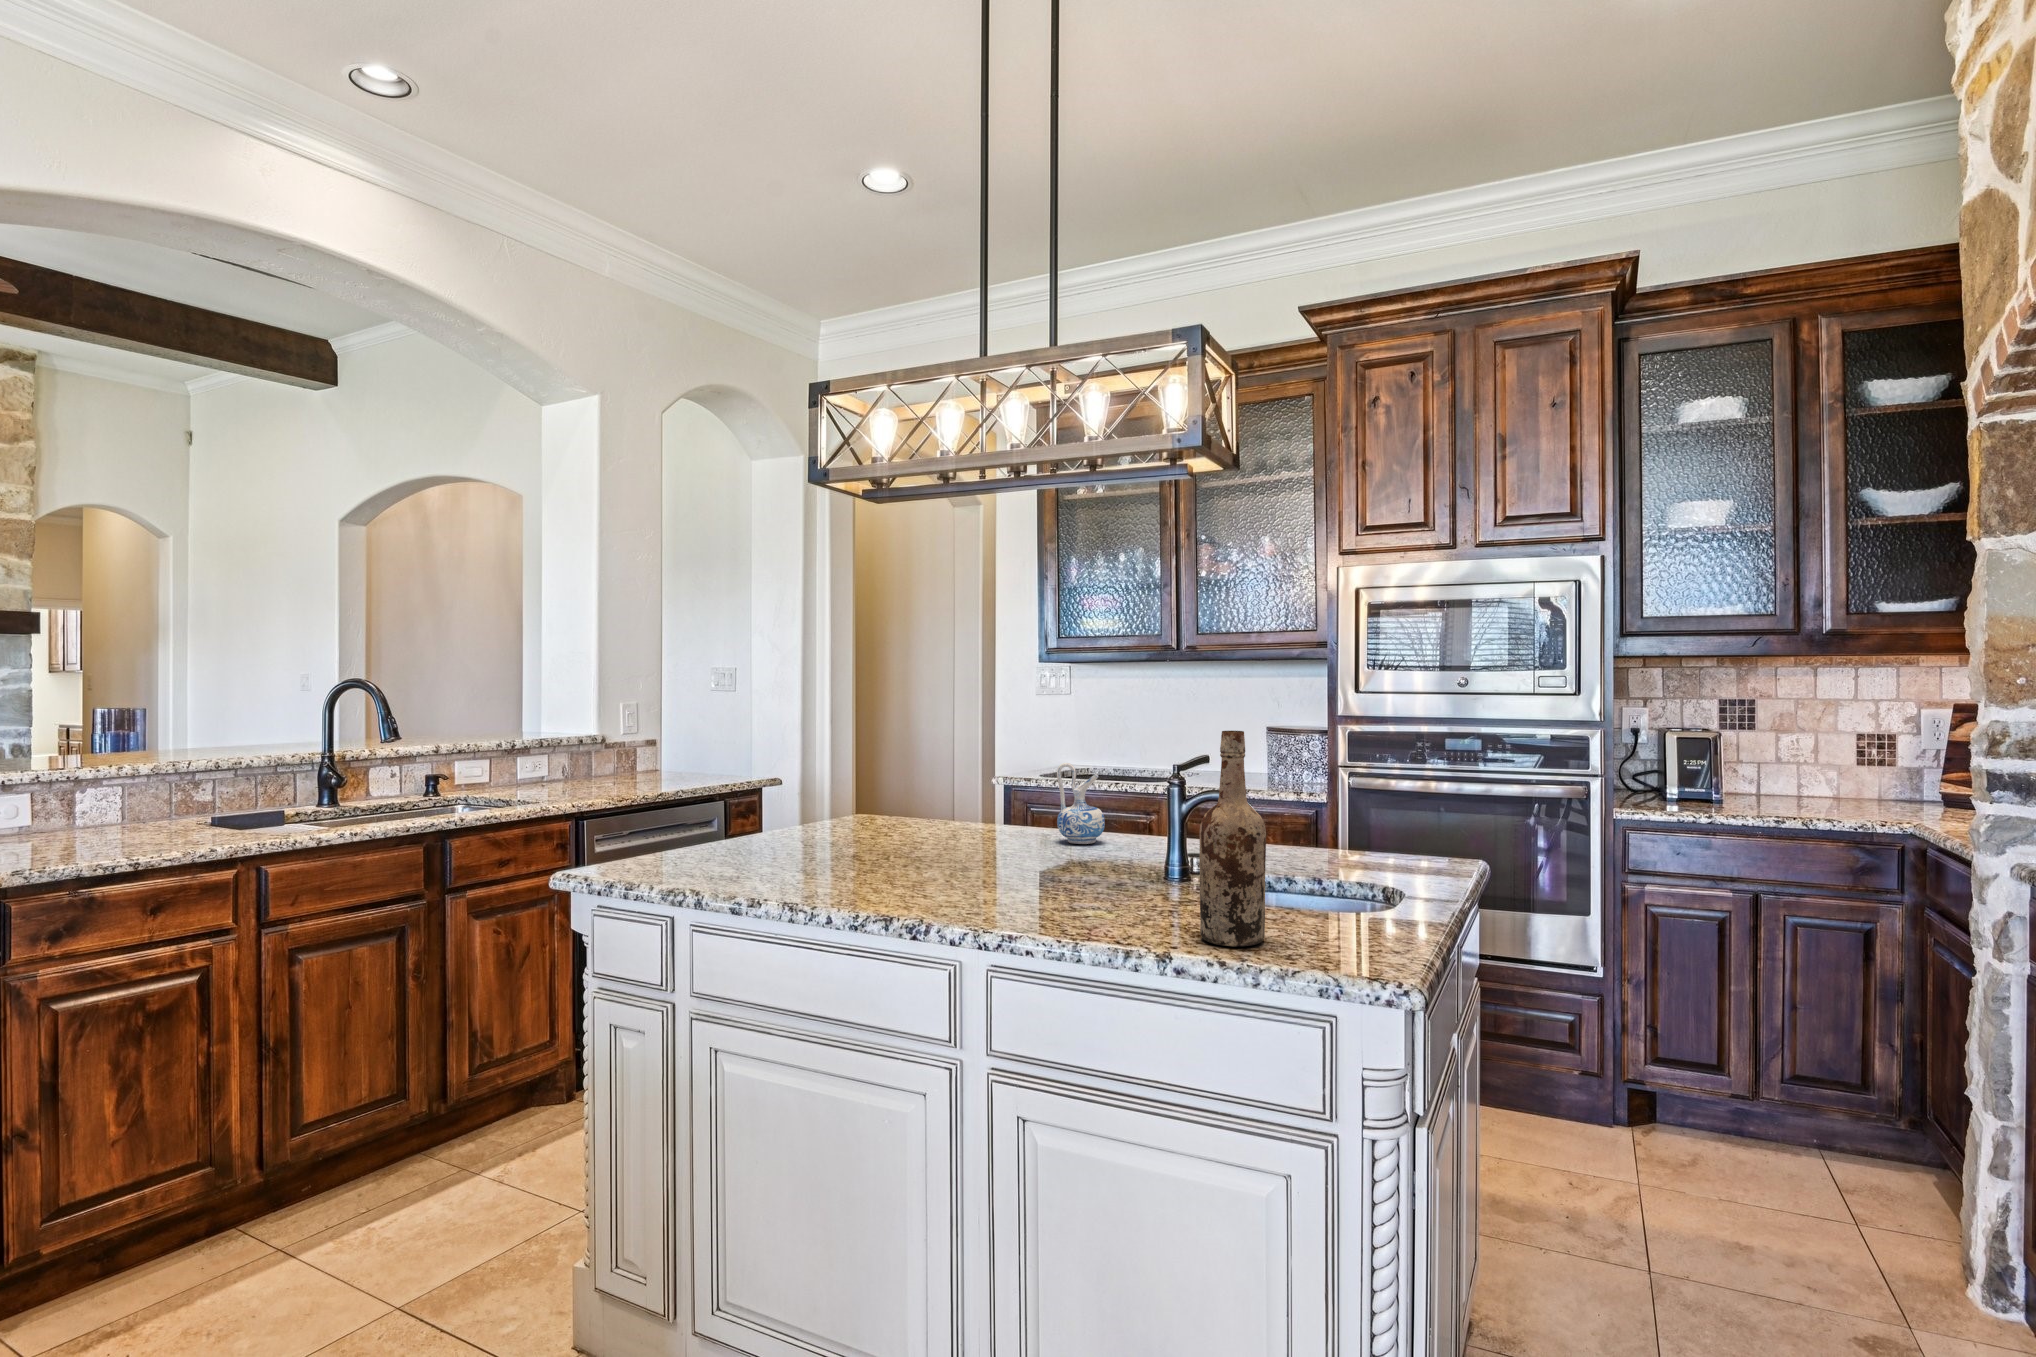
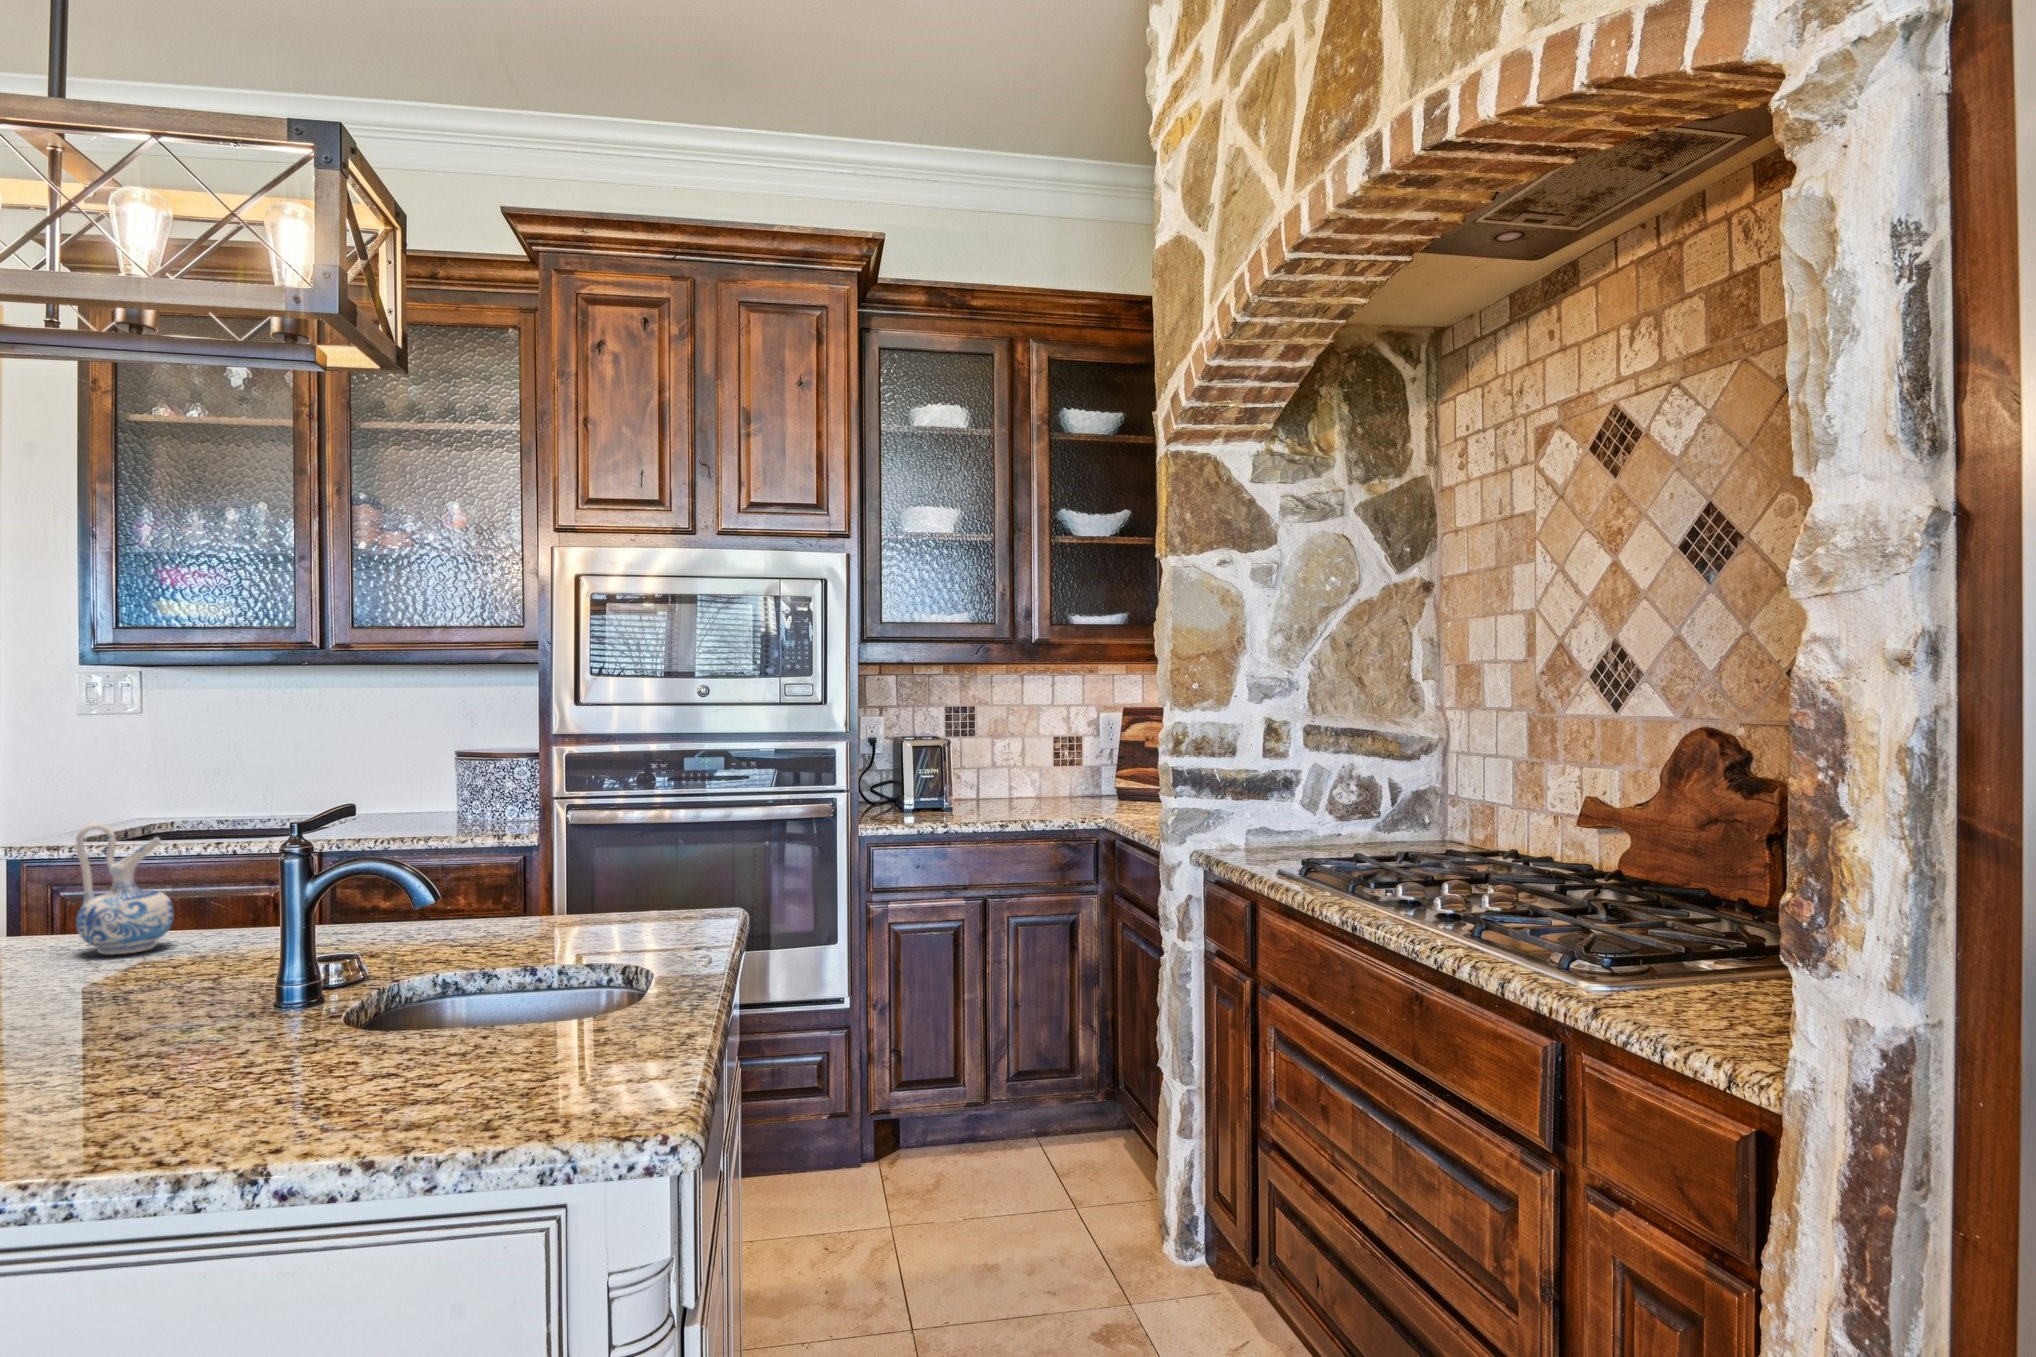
wine bottle: present [1199,731,1266,946] -> none [327,762,448,1125]

